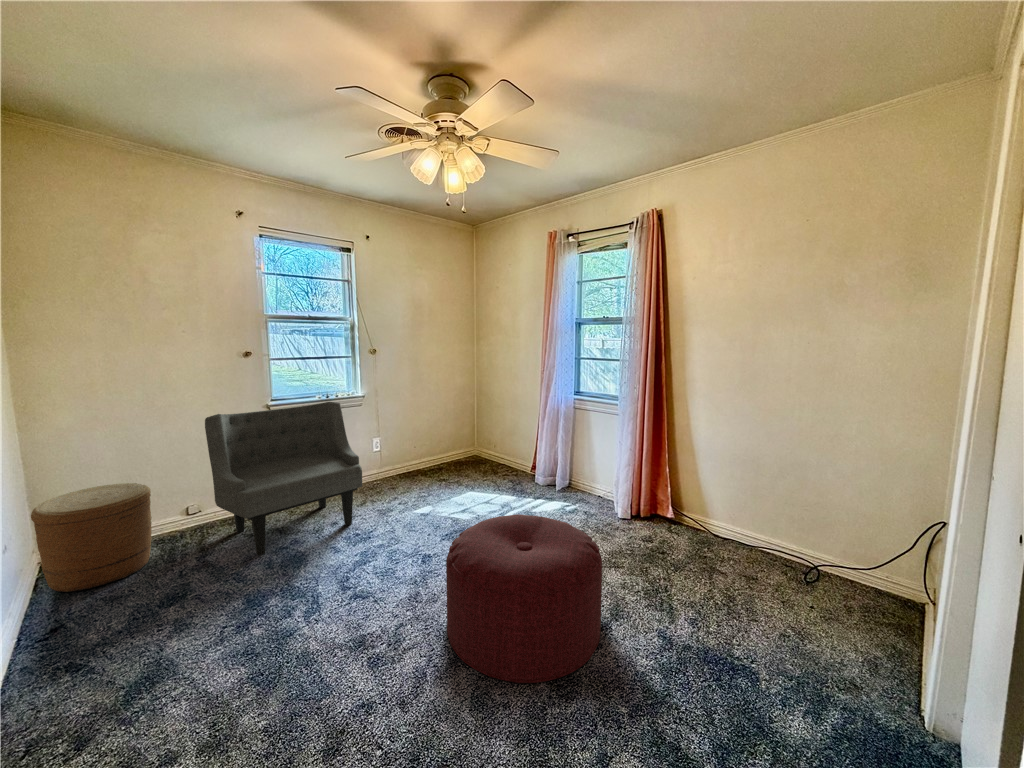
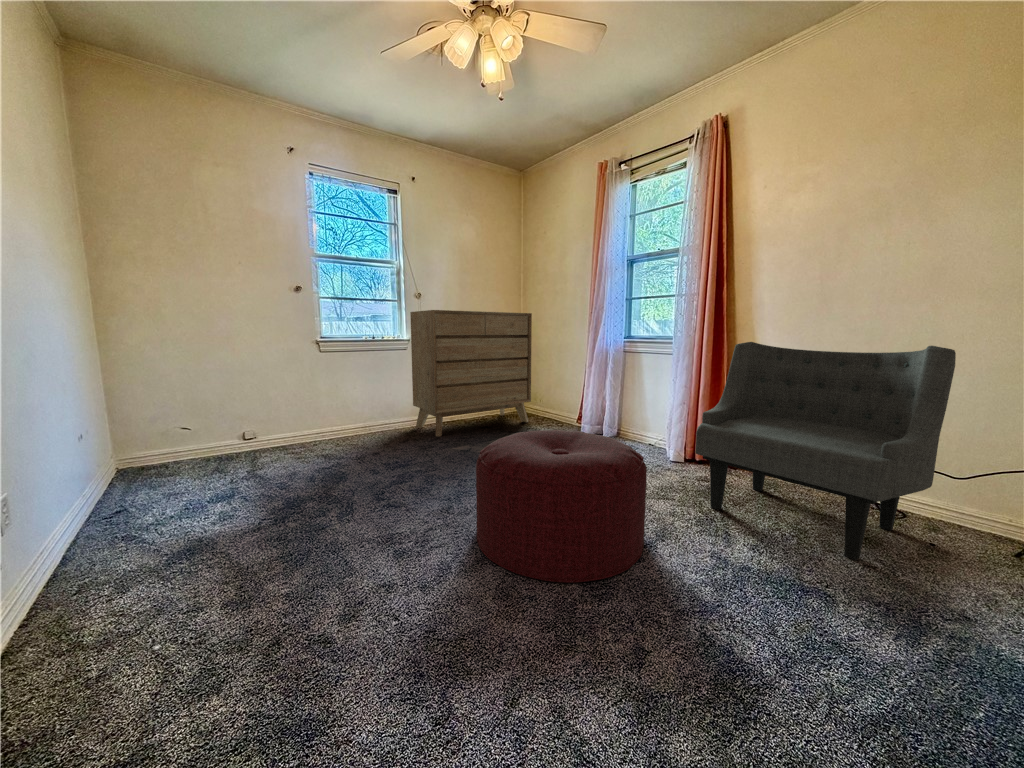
dresser: none [365,364,486,495] -> present [410,310,532,436]
armchair: present [205,402,362,556] -> present [695,342,956,560]
woven basket: present [31,483,152,592] -> none [104,399,207,488]

